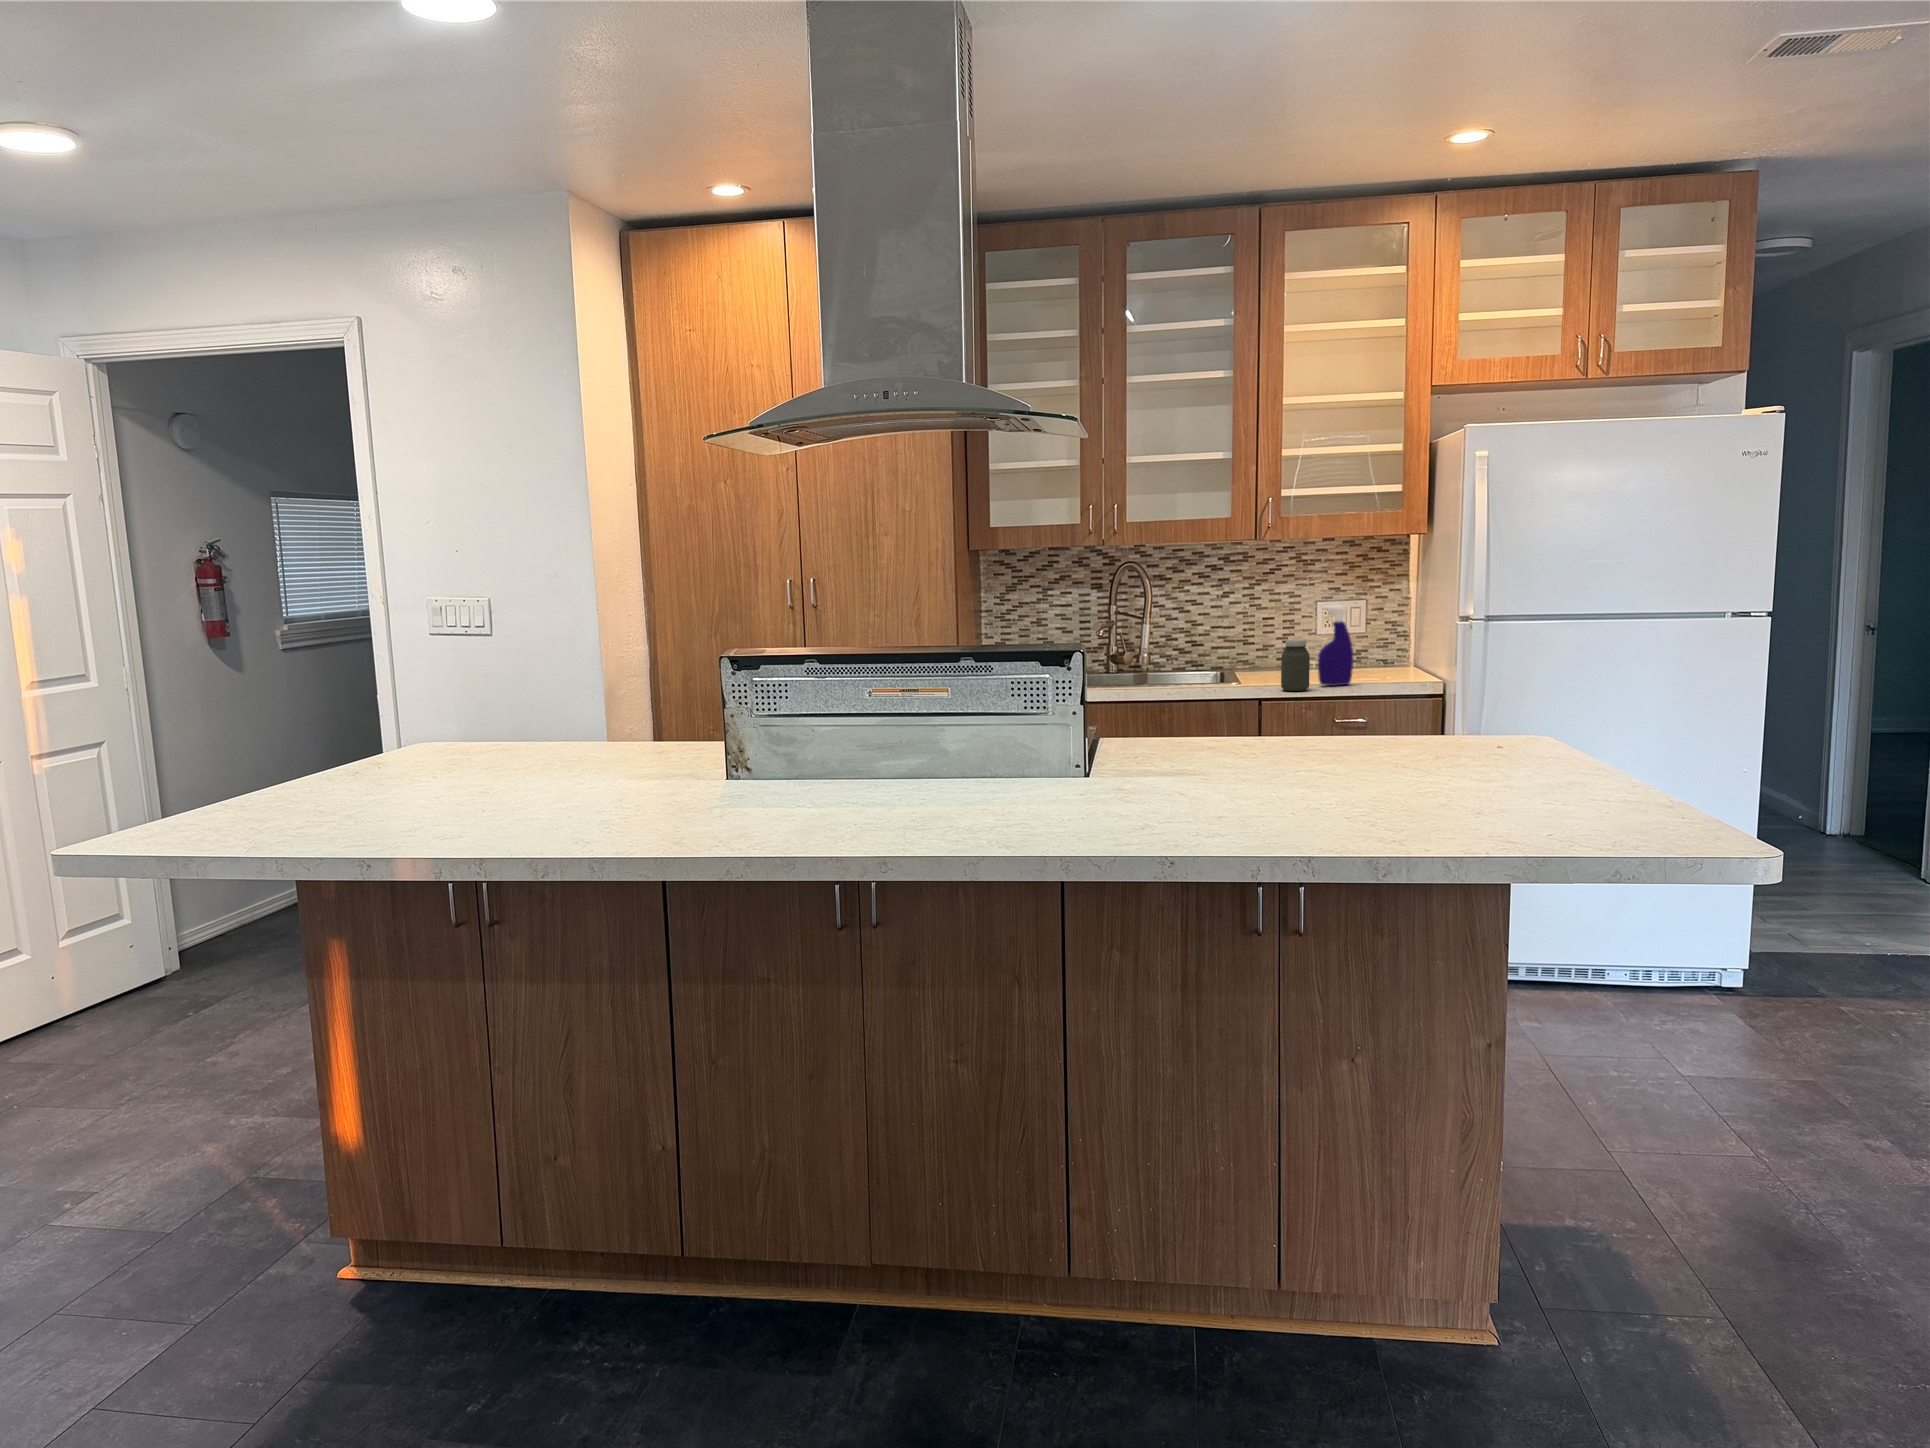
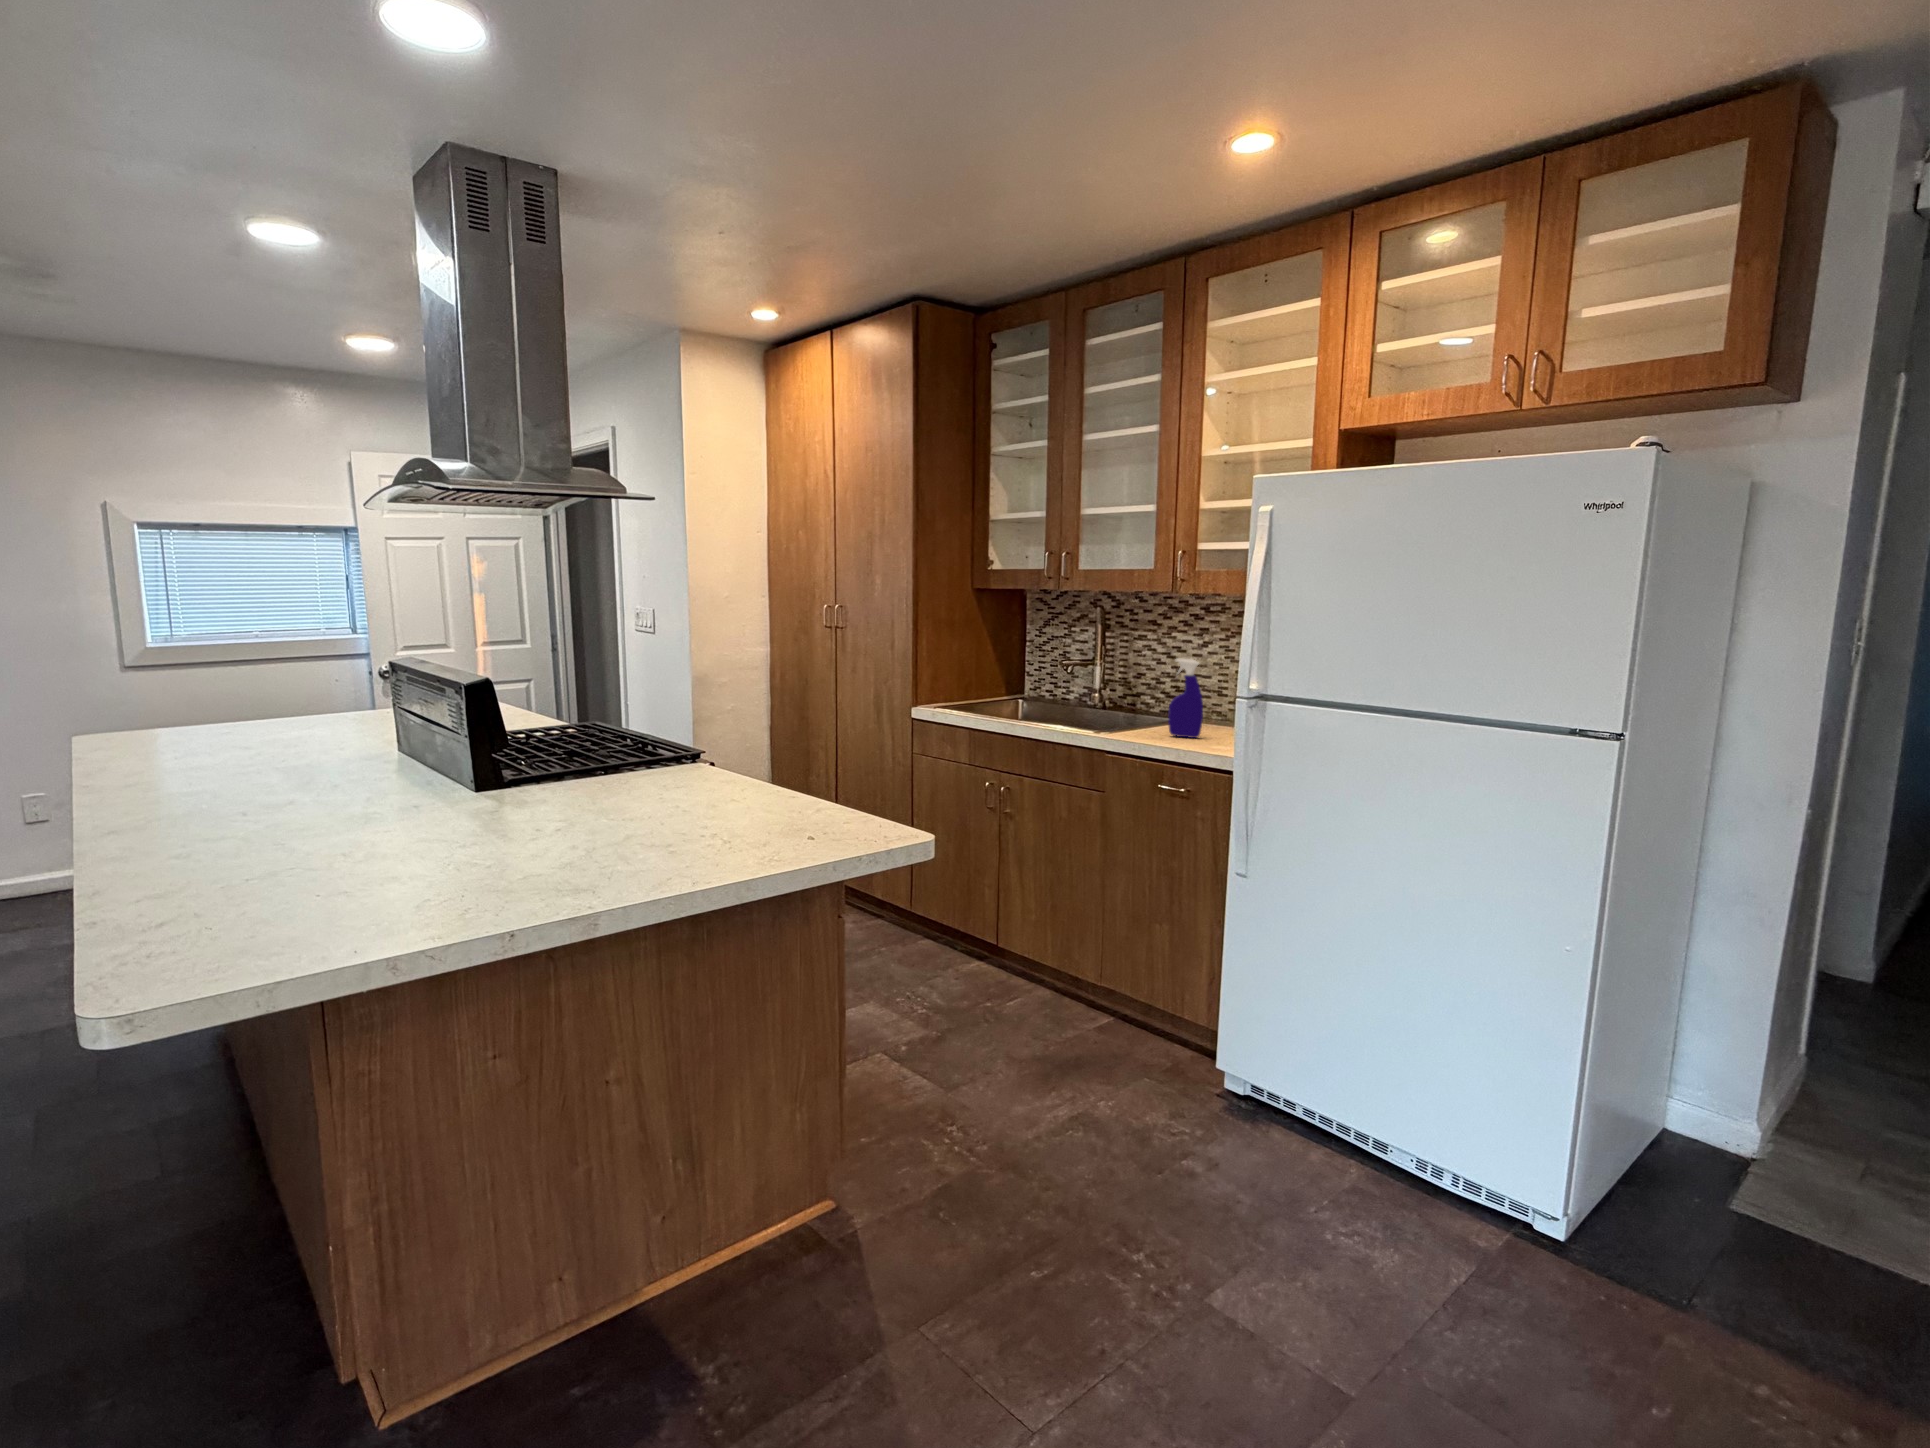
jar: present [1281,640,1310,691] -> none [1121,688,1148,737]

